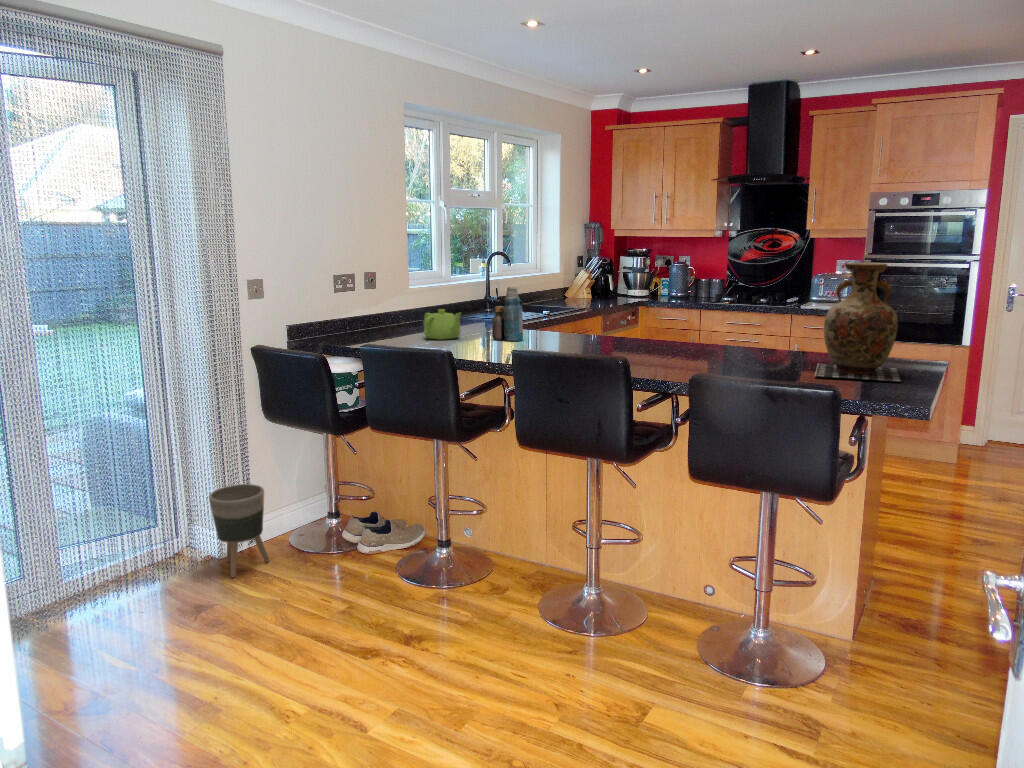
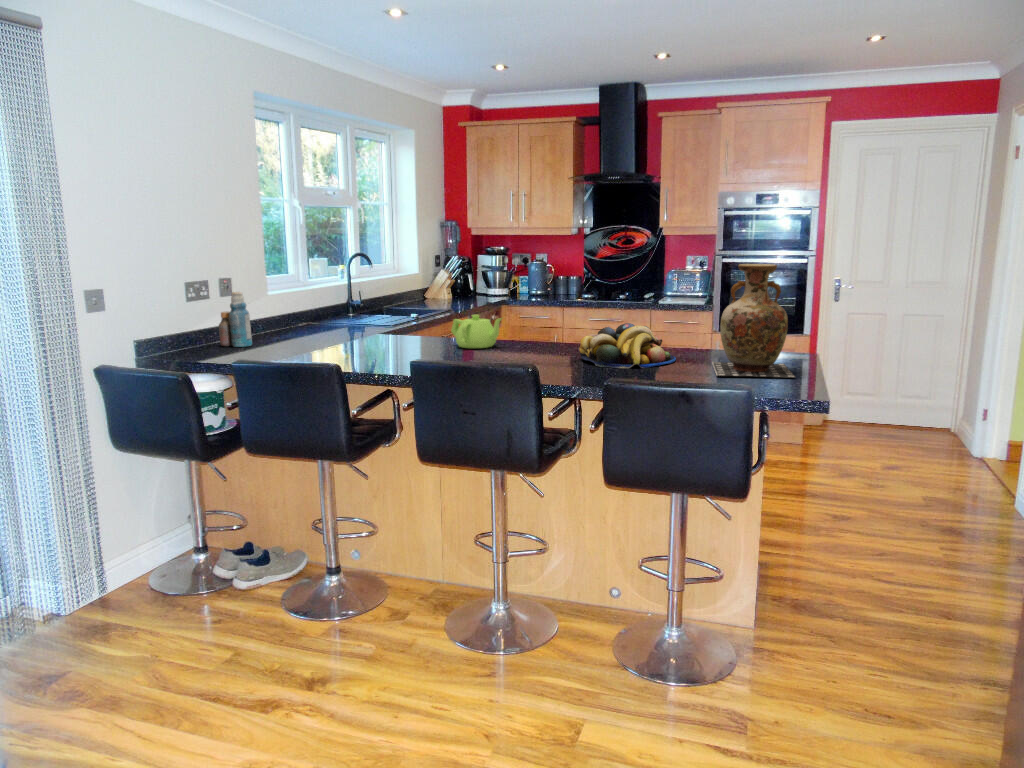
bottle: present [492,287,523,341] -> present [219,292,252,347]
teapot: present [423,309,461,340] -> present [451,315,501,348]
fruit bowl: none [683,322,782,367] -> present [579,323,676,368]
planter: present [209,484,269,578] -> none [49,526,127,637]

